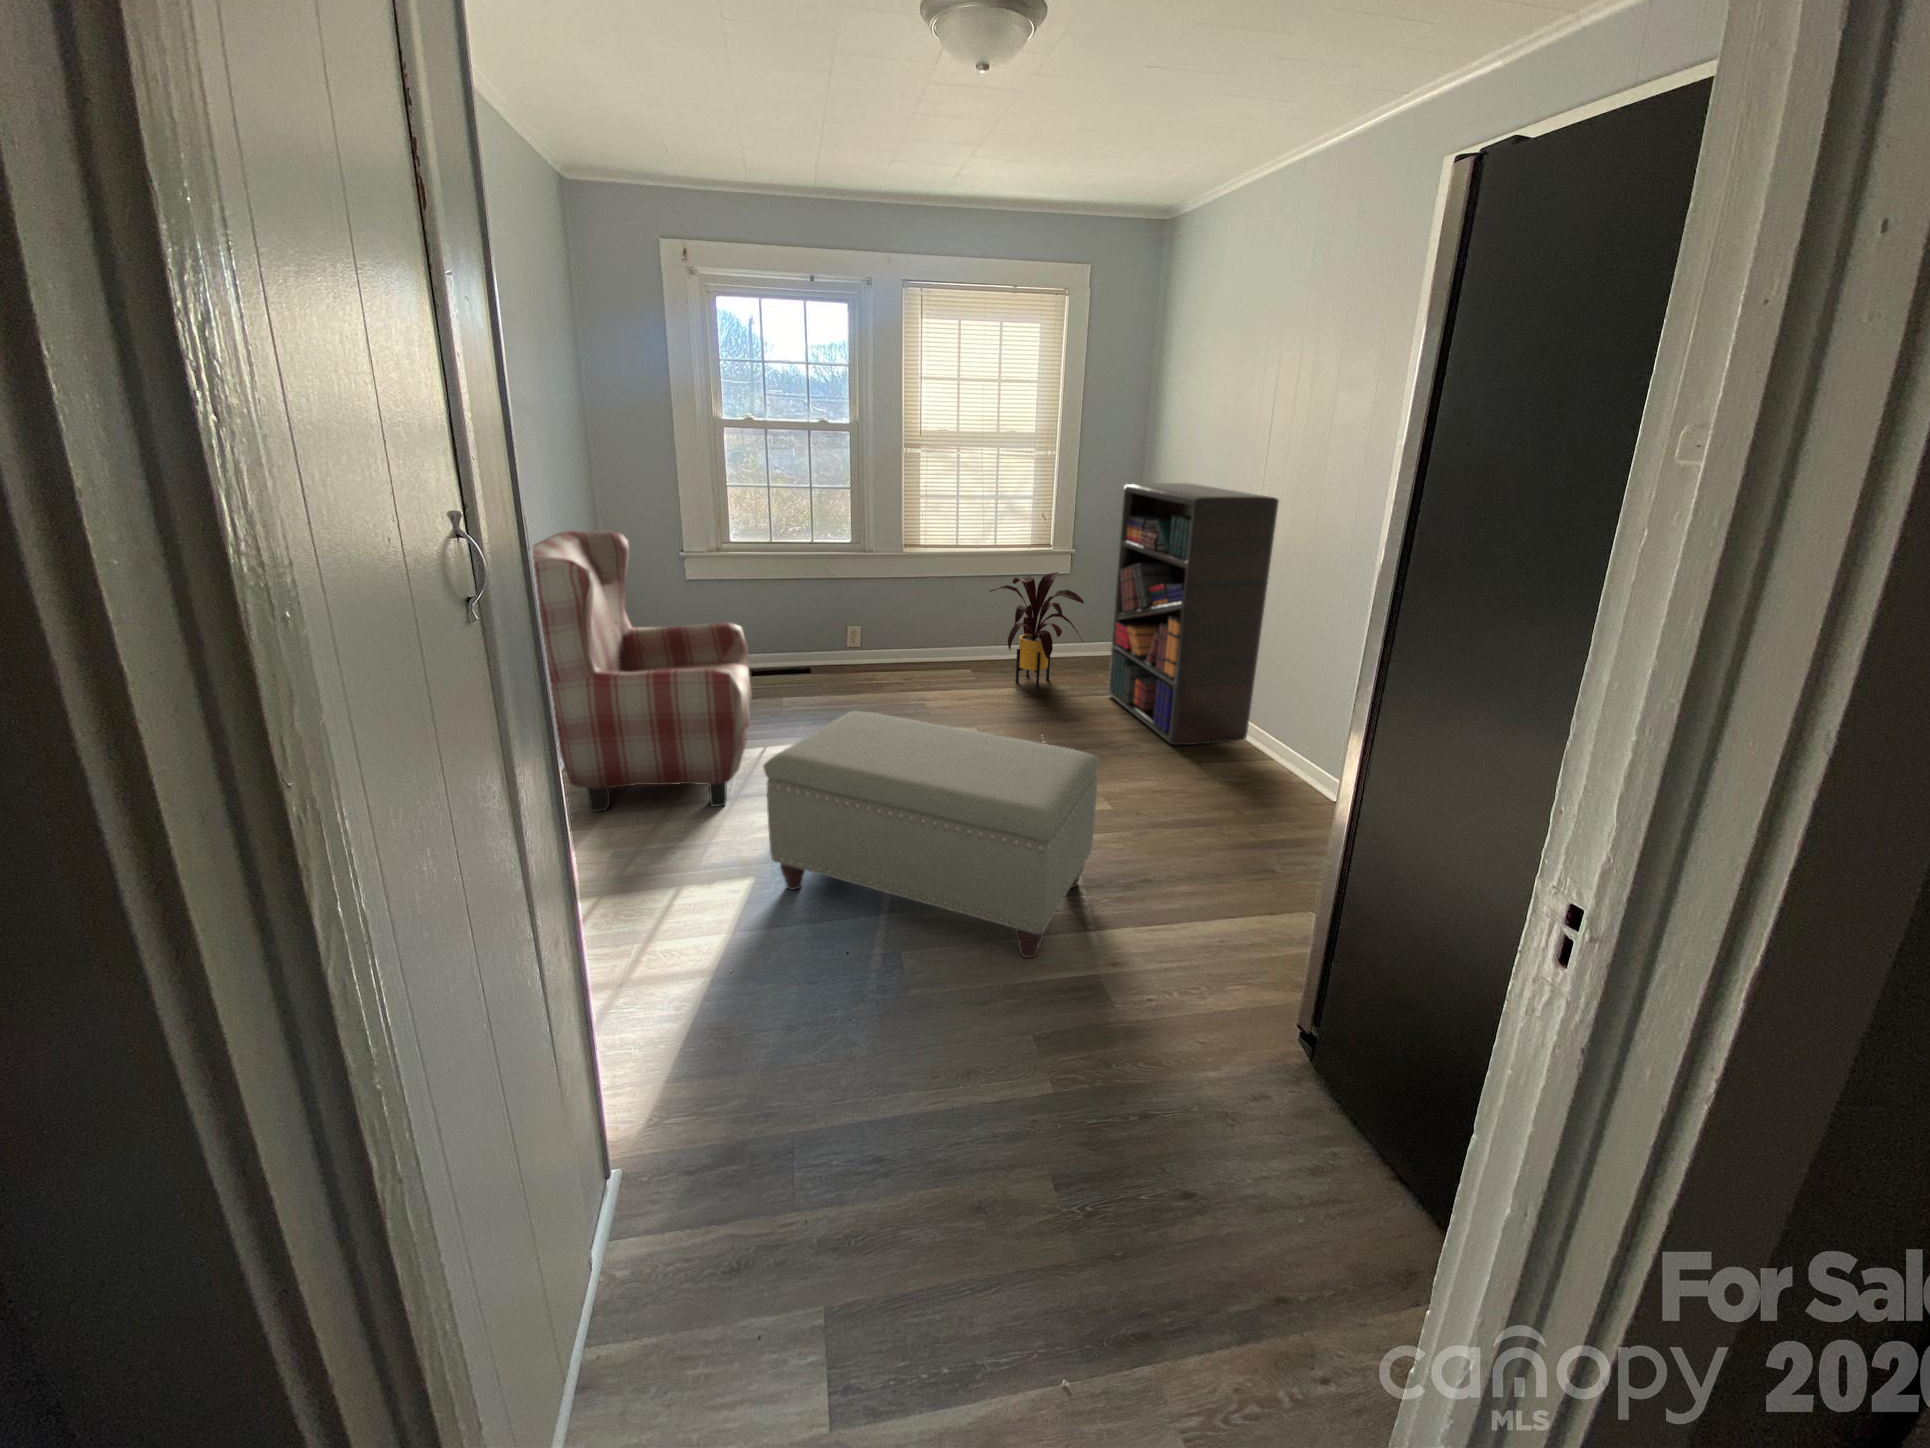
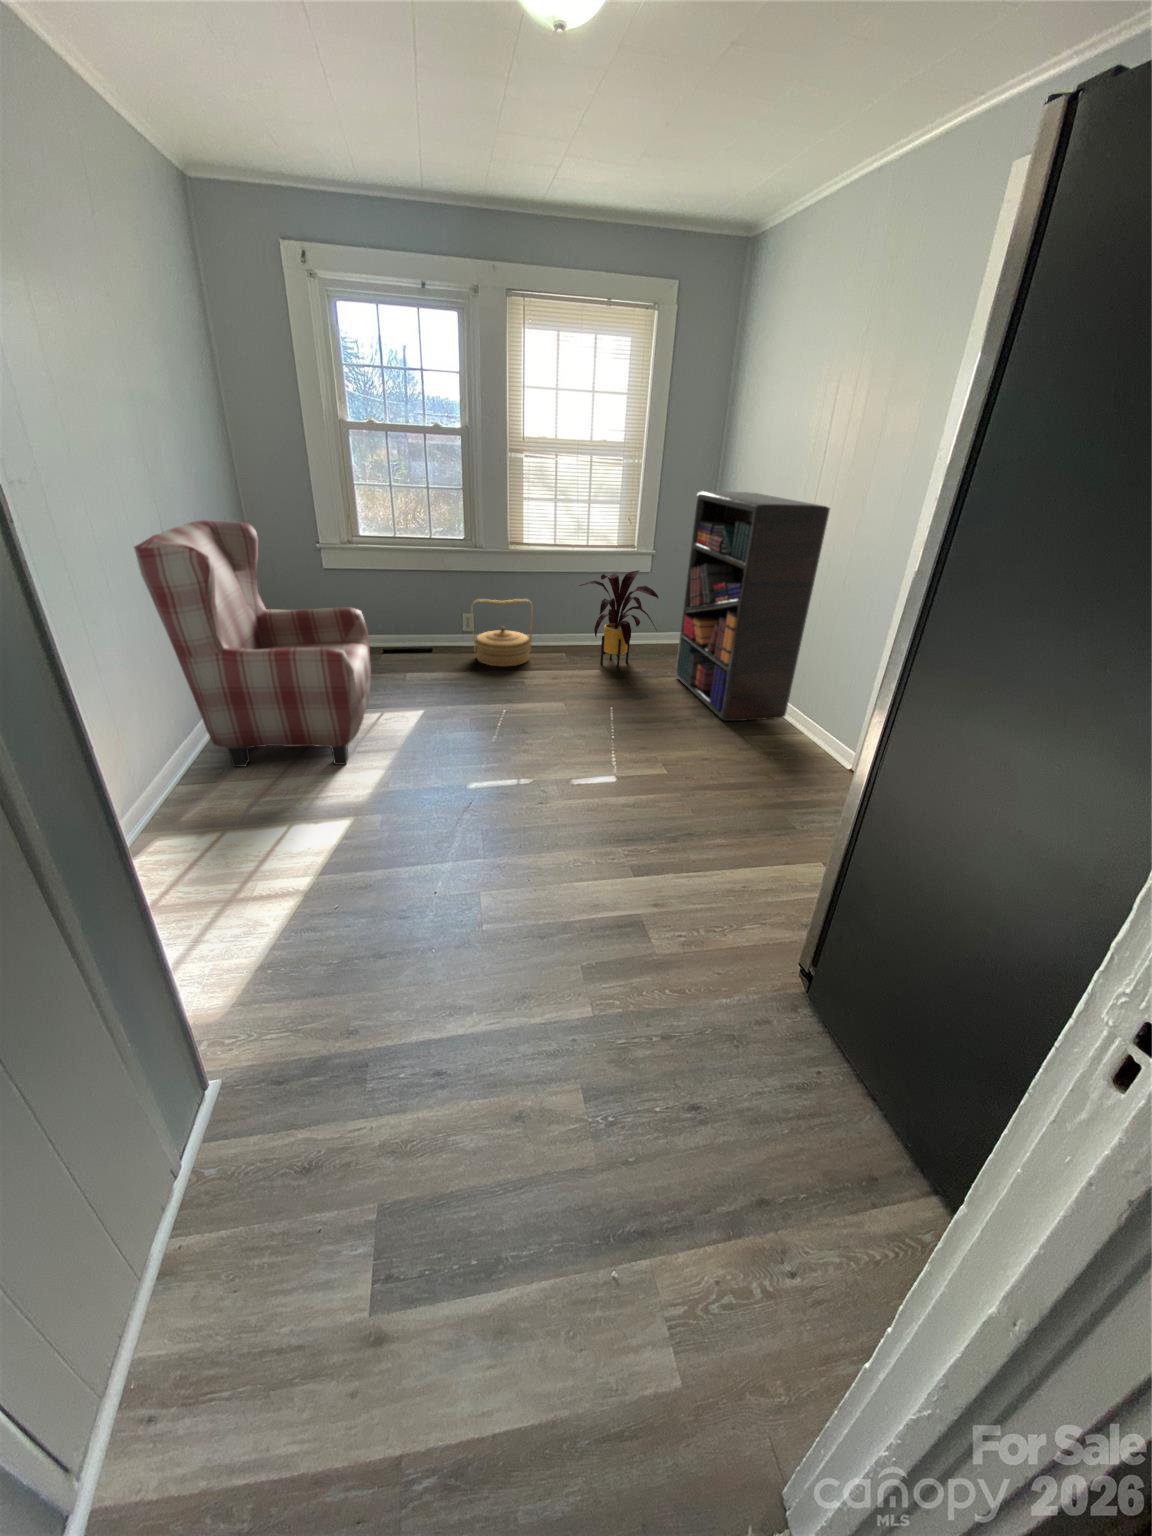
woven basket: none [861,608,934,688] -> present [471,599,533,666]
ottoman: present [763,711,1100,958] -> none [363,689,654,901]

